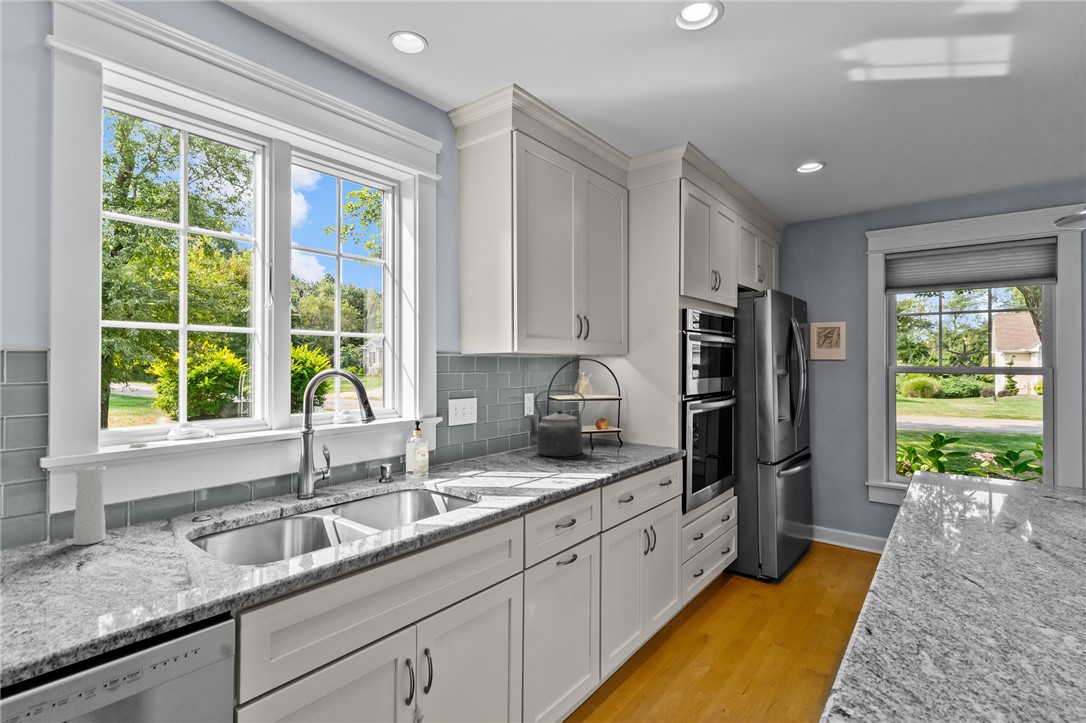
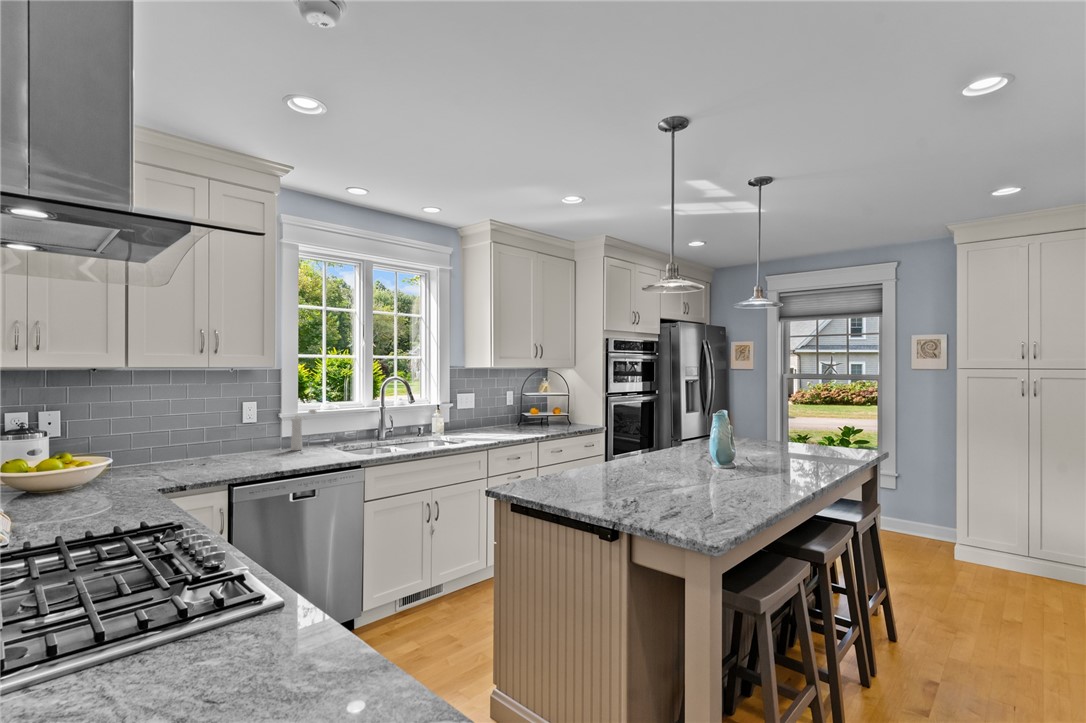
kettle: present [527,390,585,457] -> none [506,389,541,429]

